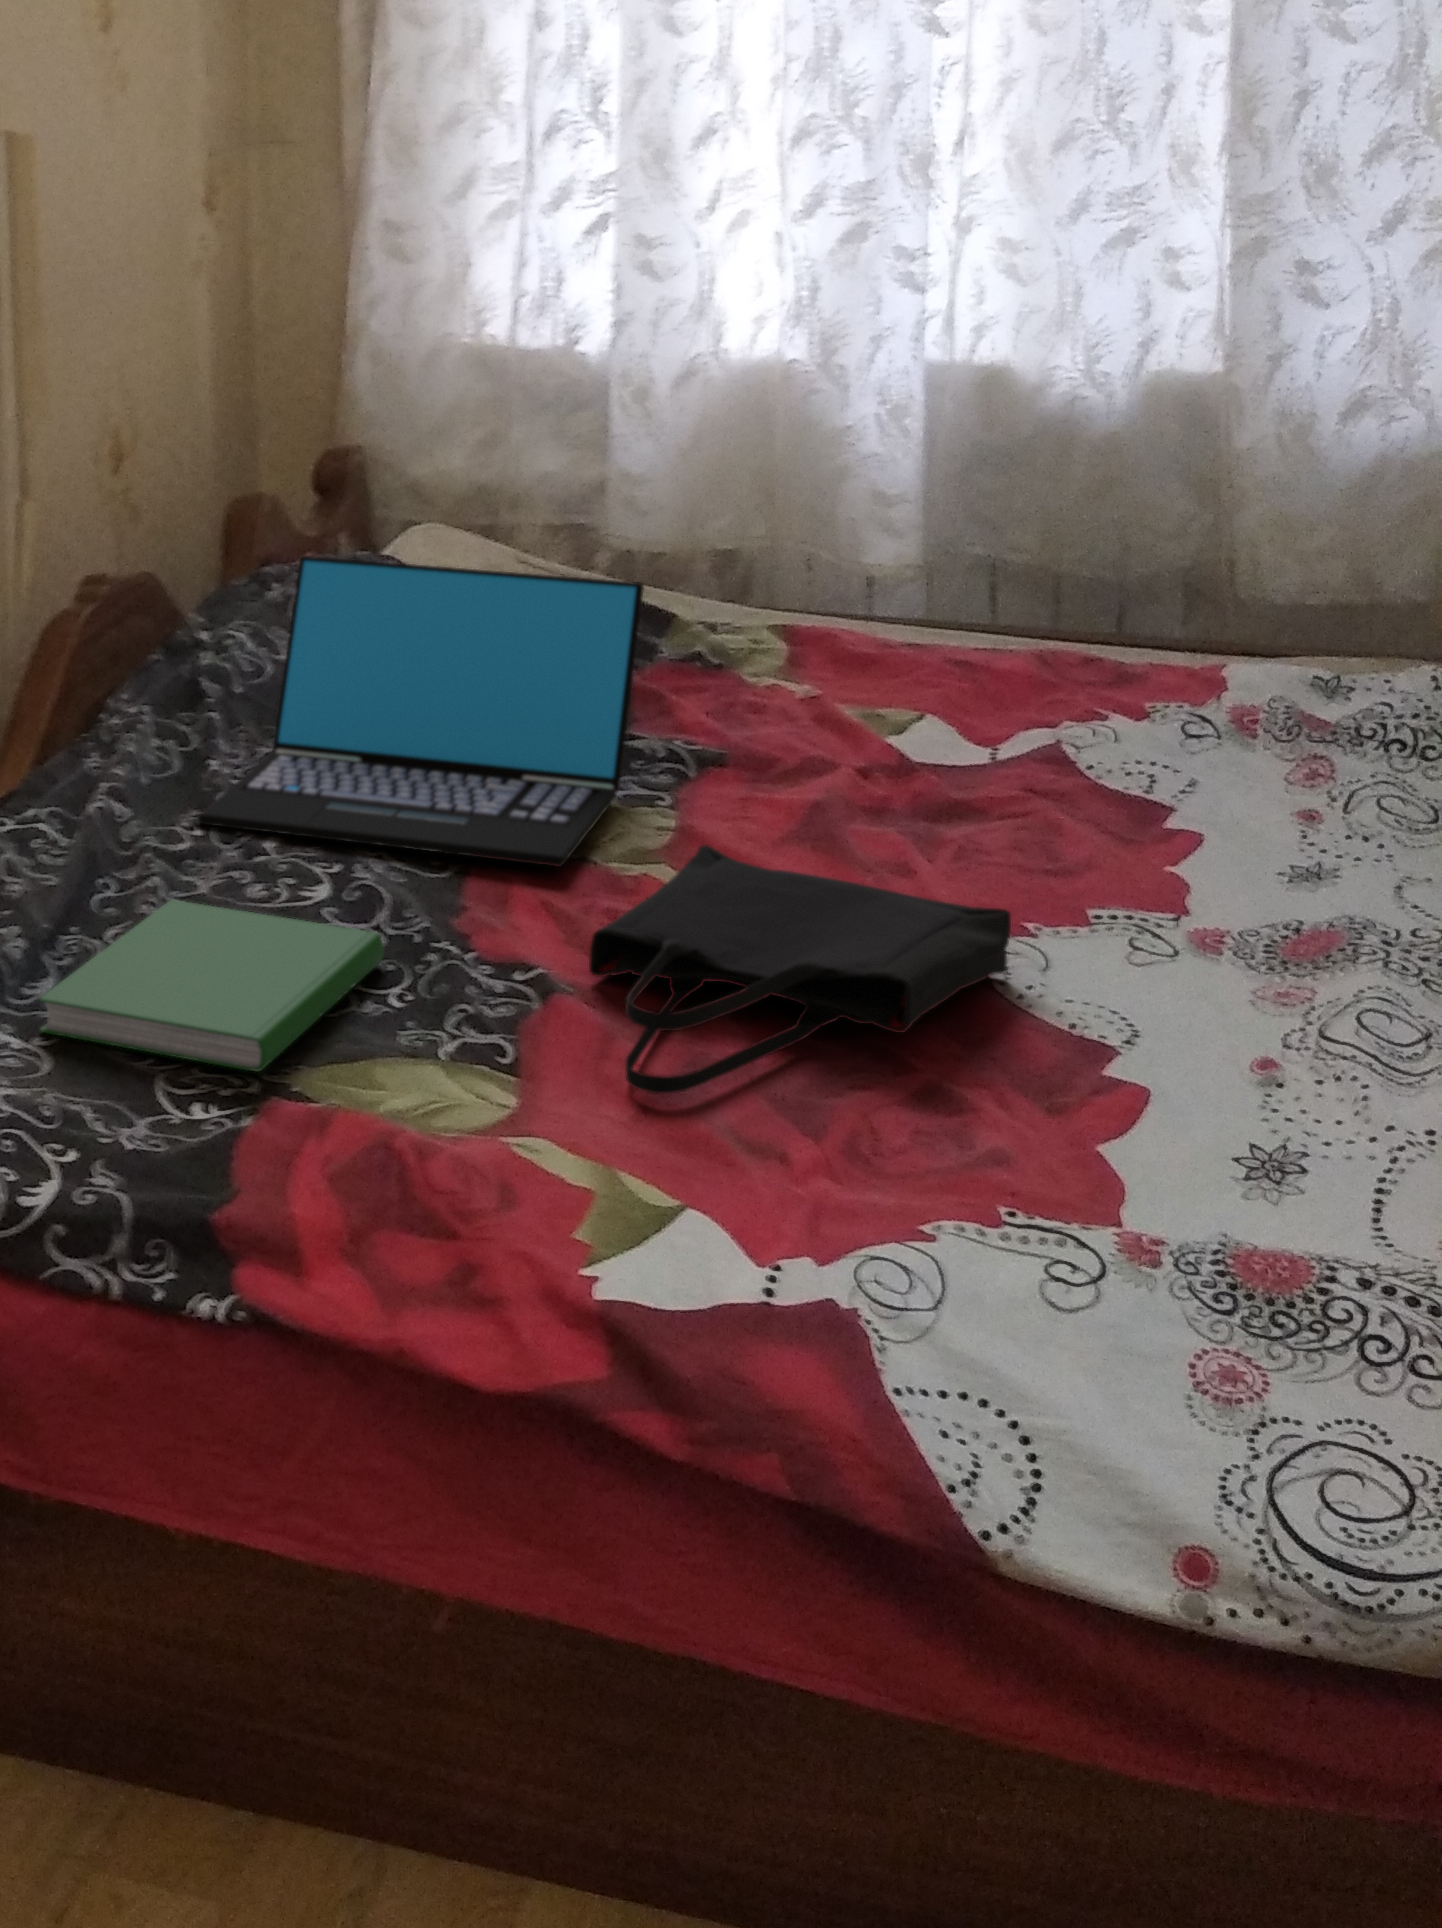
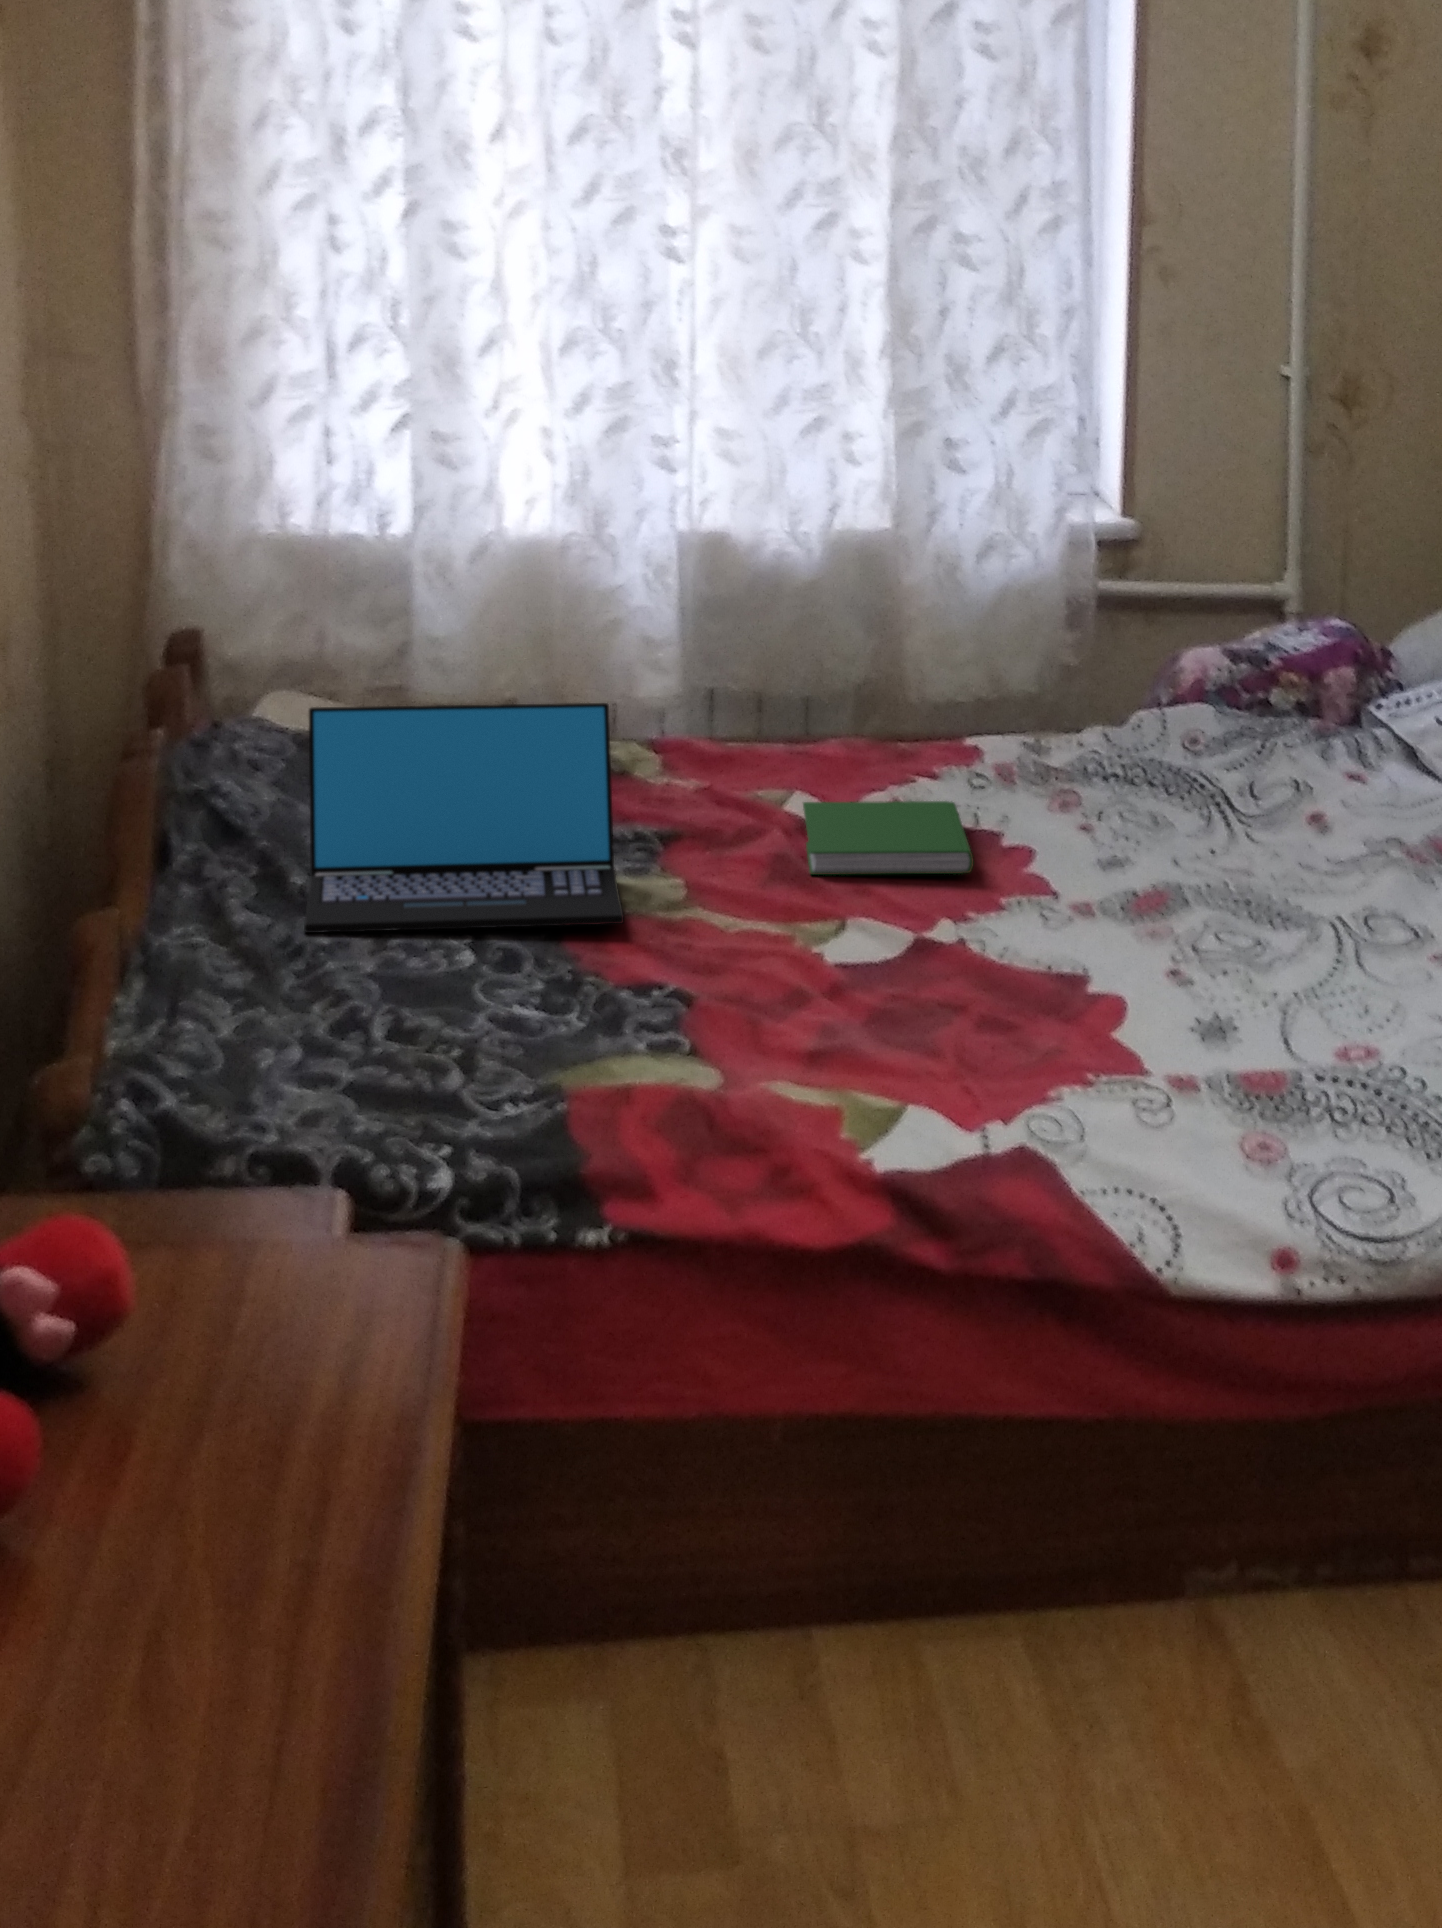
tote bag: present [589,845,1011,1094] -> none [702,890,977,1052]
hardcover book: present [39,900,384,1072] -> present [803,801,973,875]

